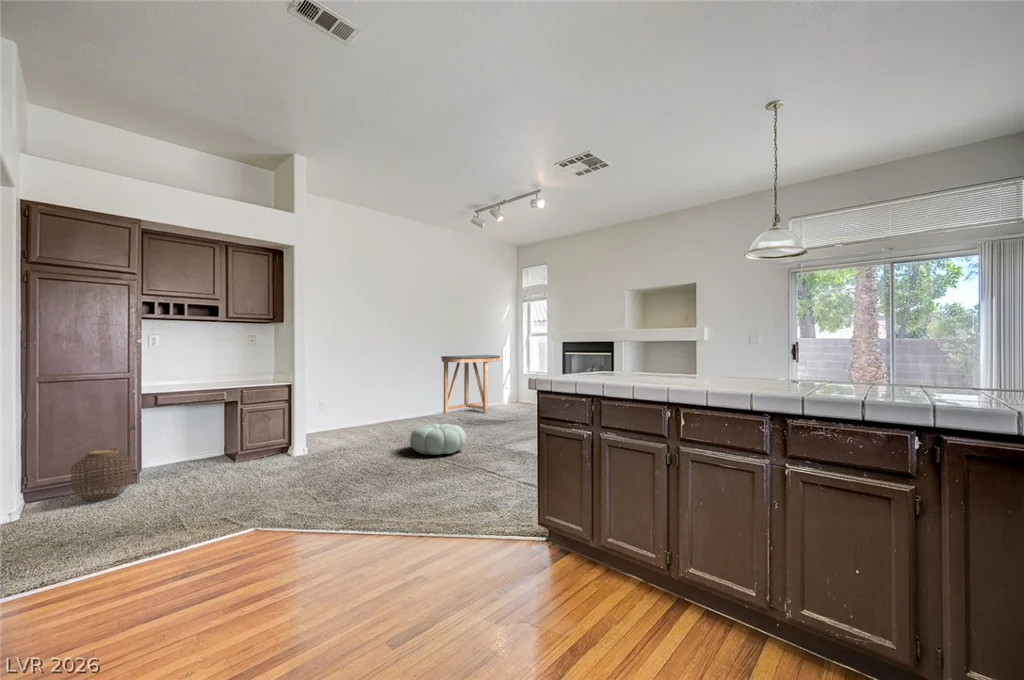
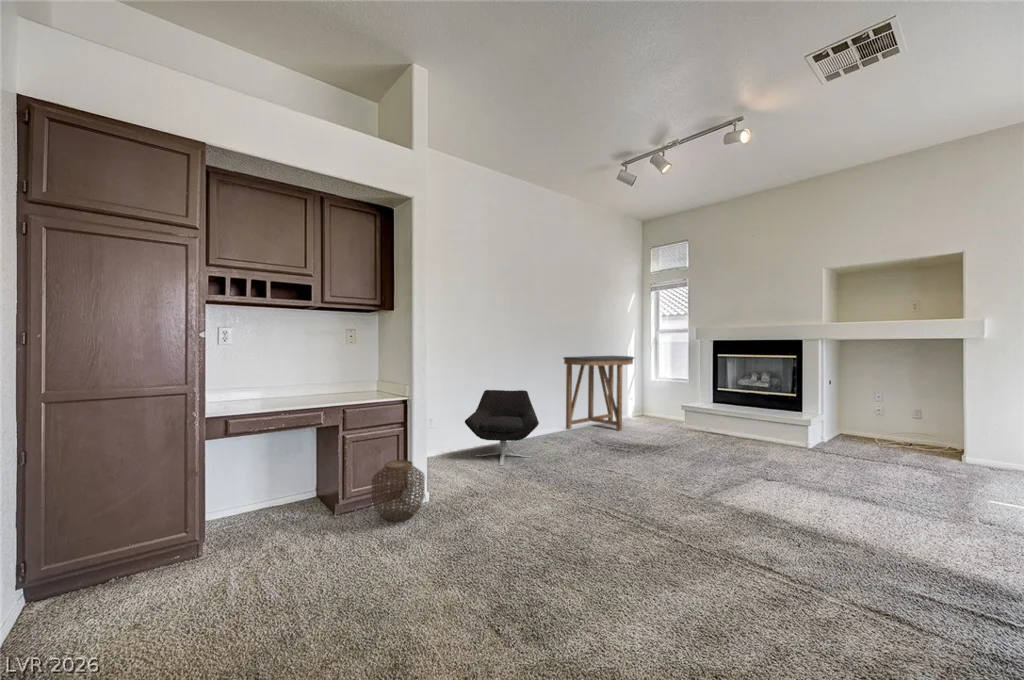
lounge chair: none [347,381,407,435] -> present [465,390,539,465]
pouf: present [410,424,466,455] -> none [575,459,660,512]
woven basket: present [71,448,132,502] -> present [372,460,425,522]

